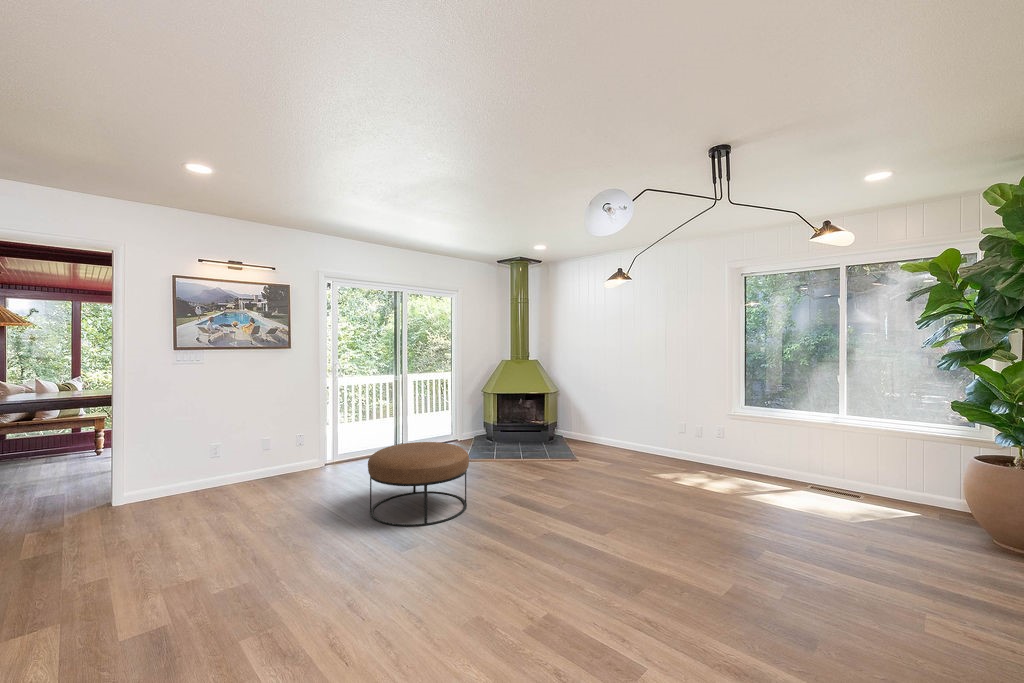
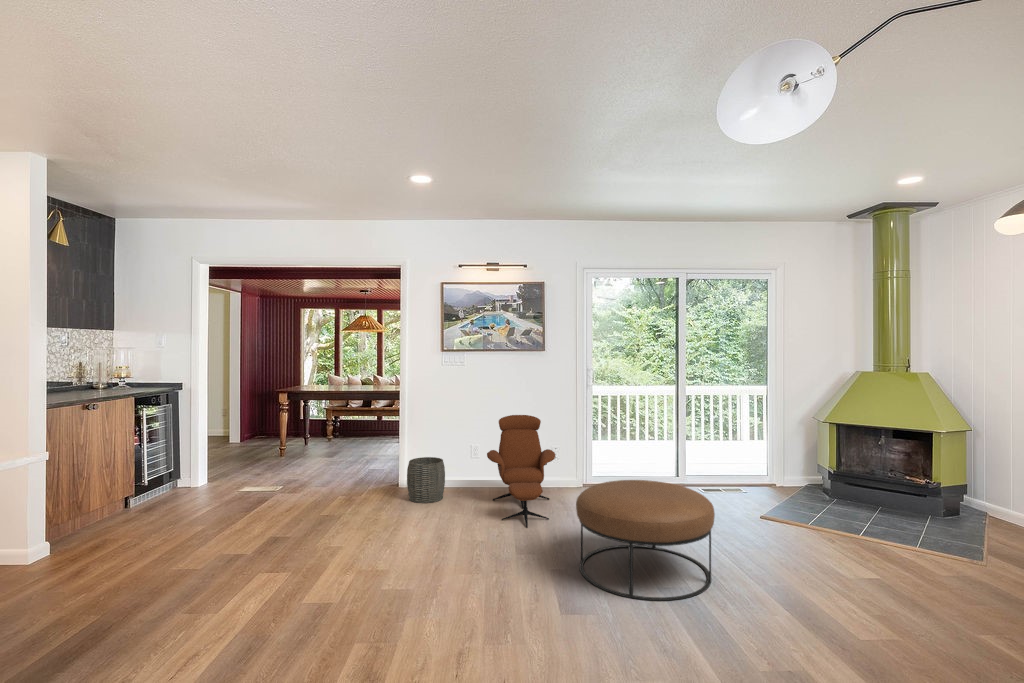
lounge chair: none [237,407,315,503] -> present [487,415,556,527]
woven basket: none [135,460,185,511] -> present [407,457,445,503]

